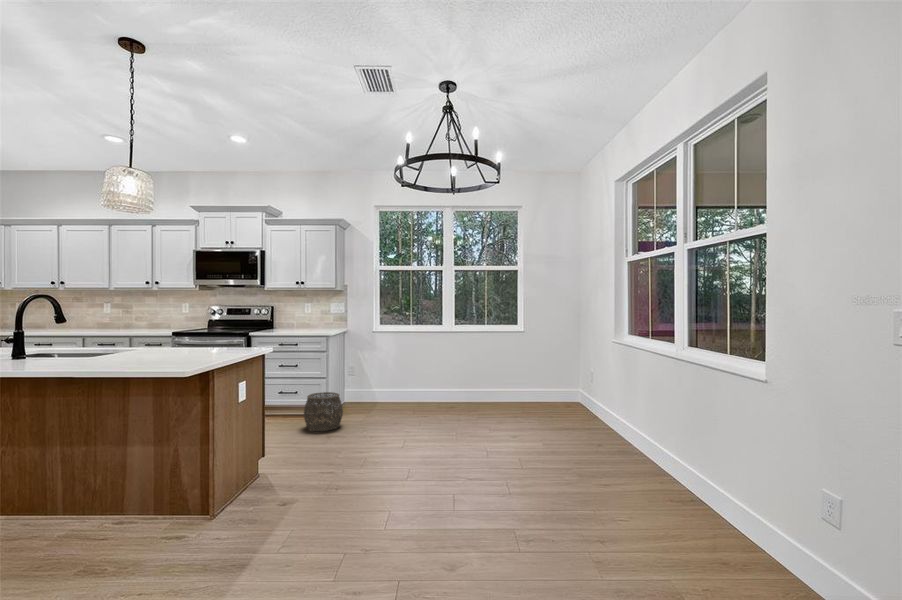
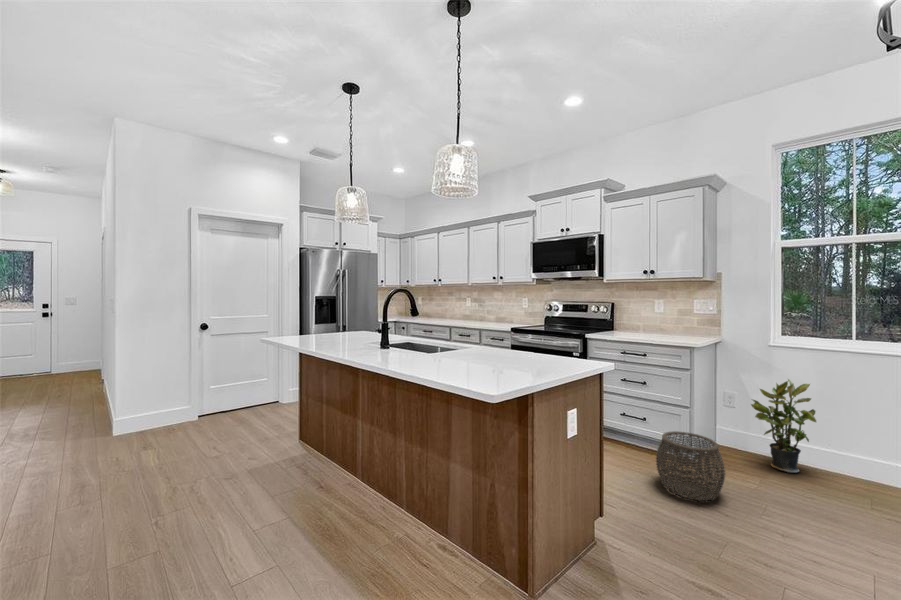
potted plant: none [361,352,392,409] -> present [751,379,816,473]

